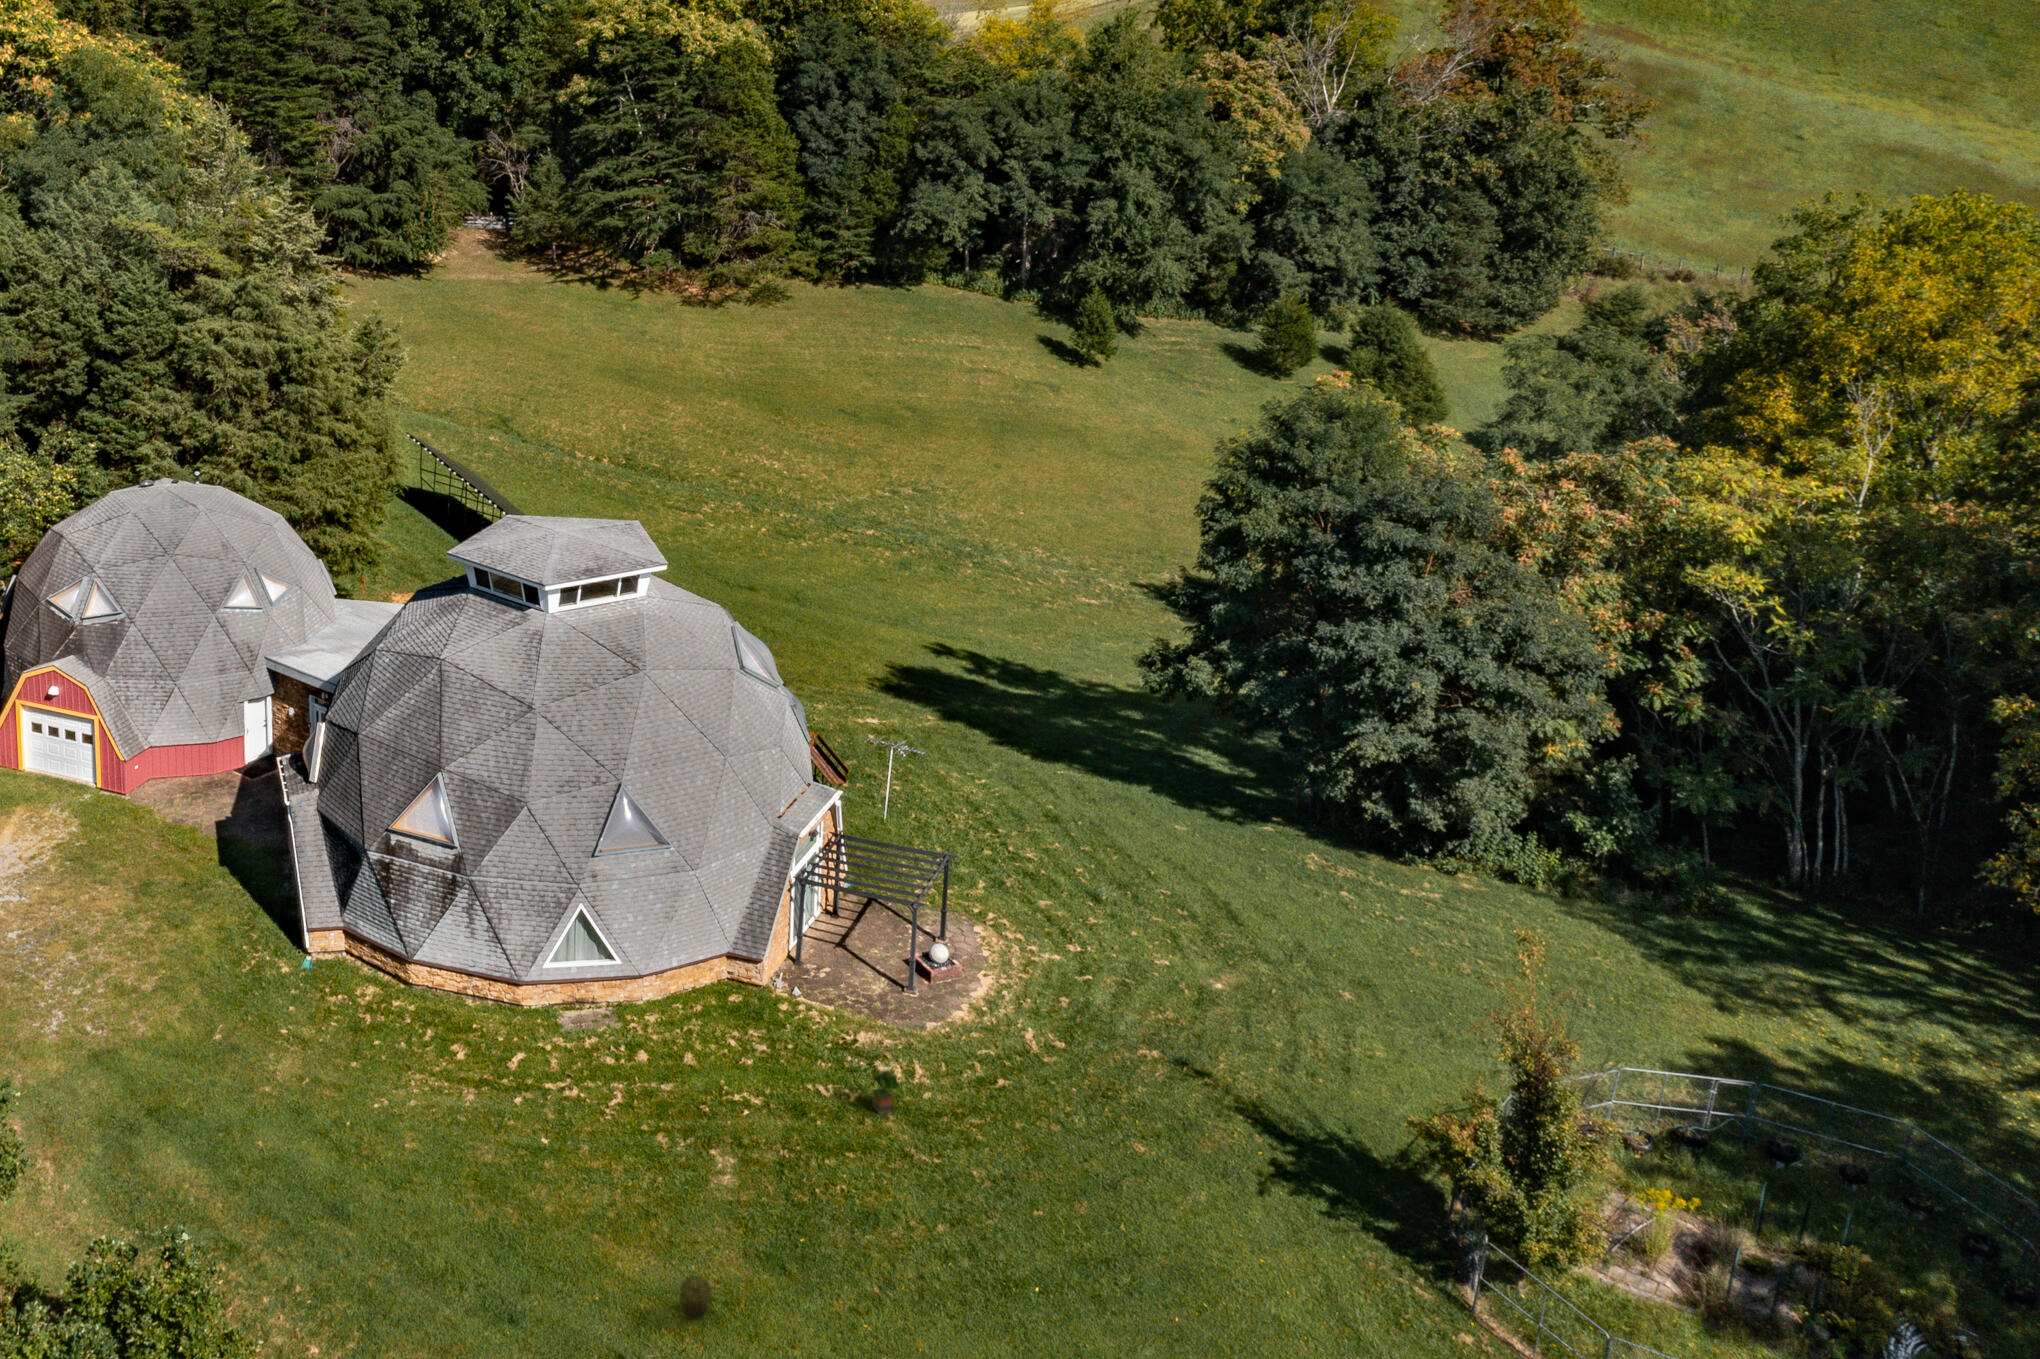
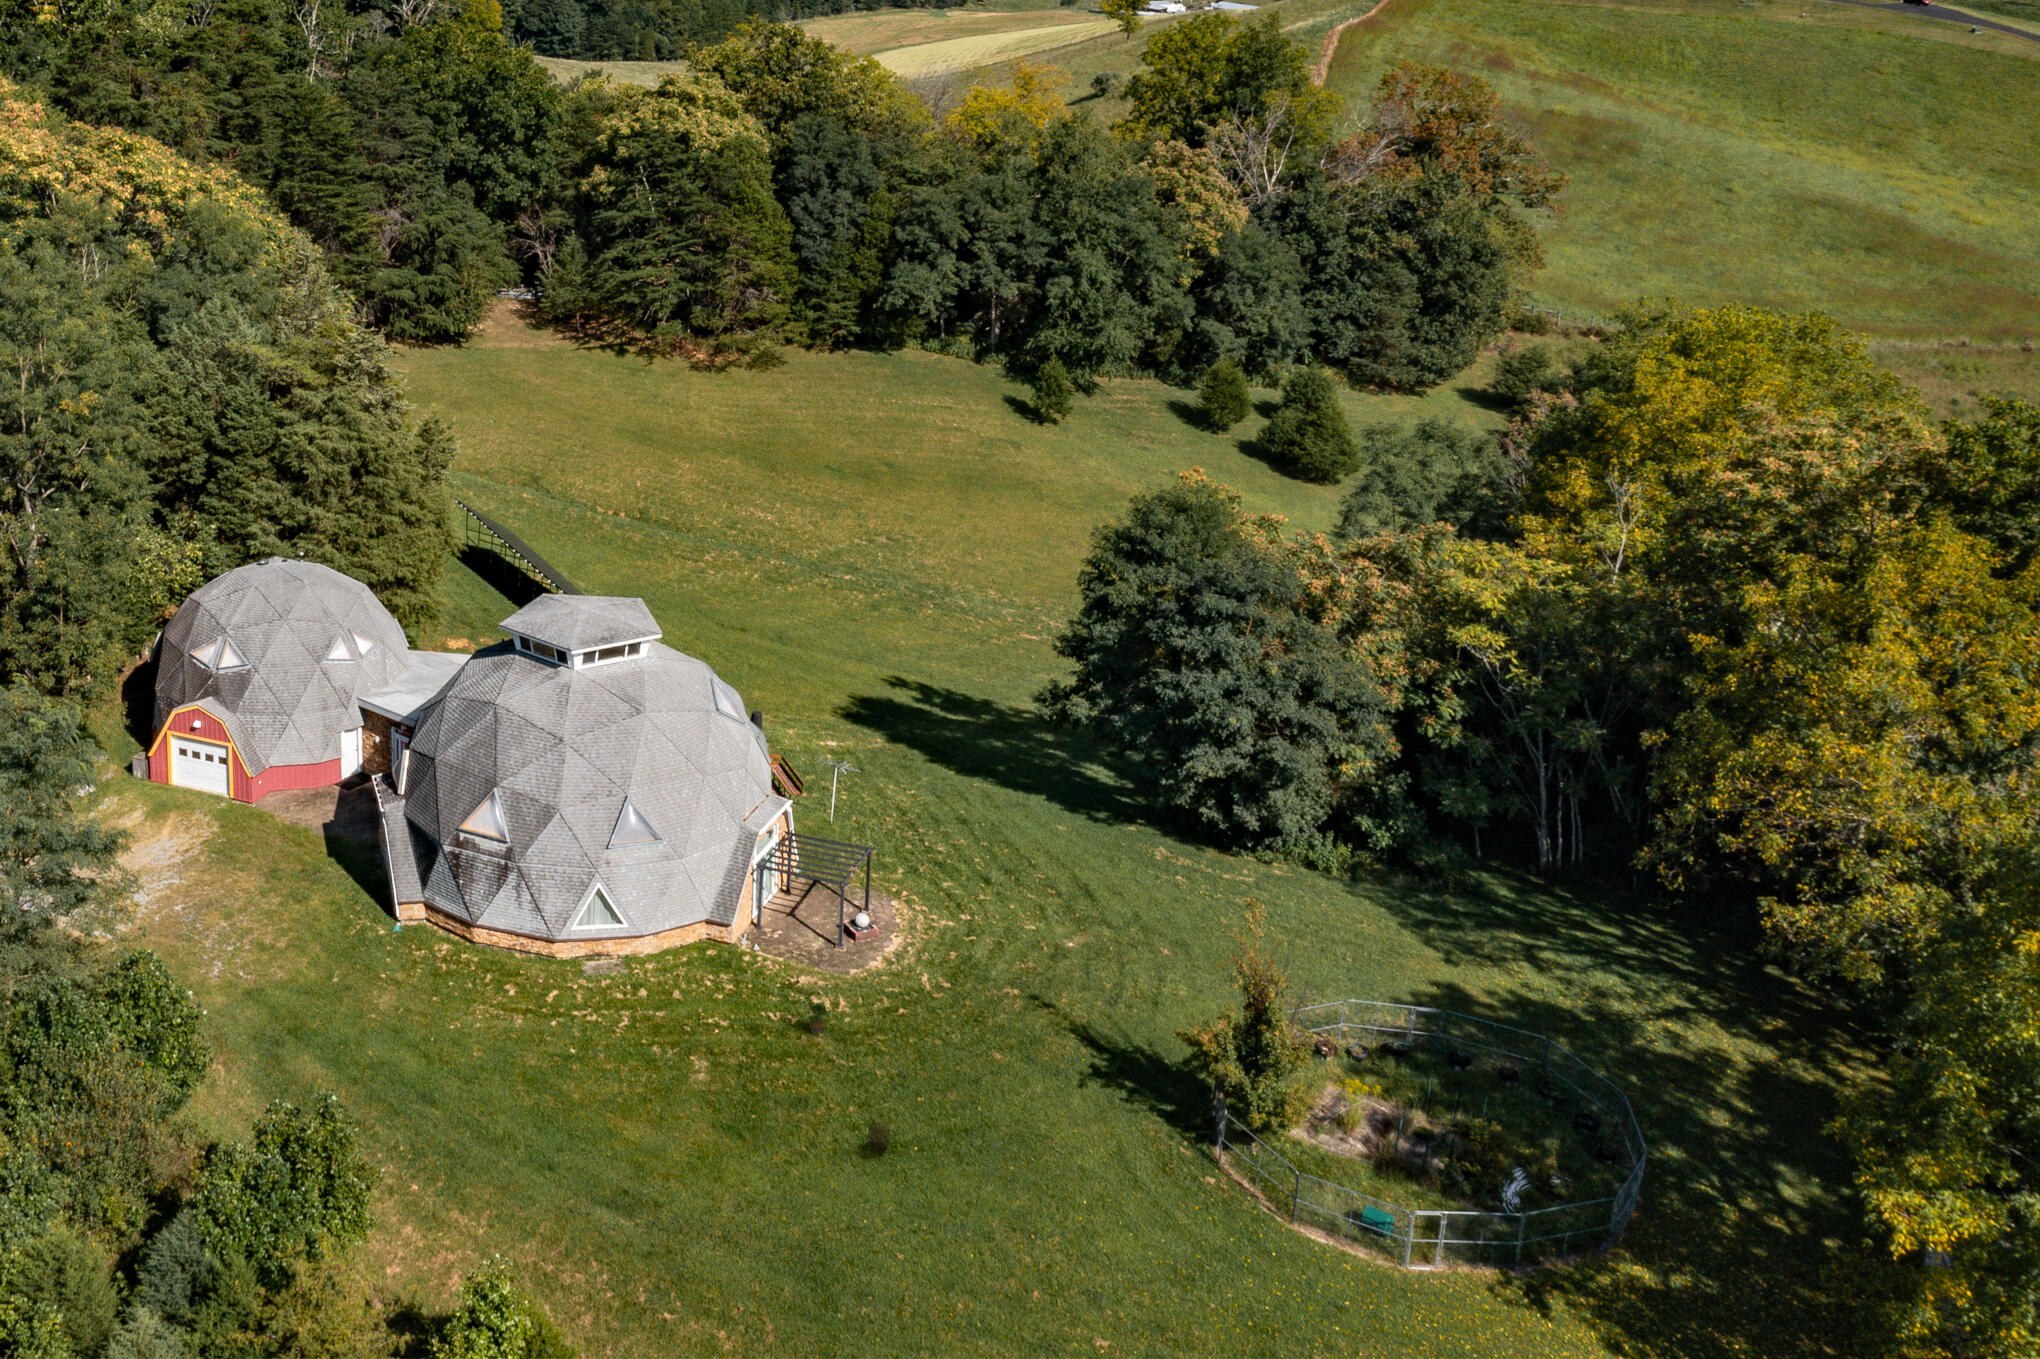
woven basket: present [680,1276,712,1317] -> present [868,1123,890,1150]

